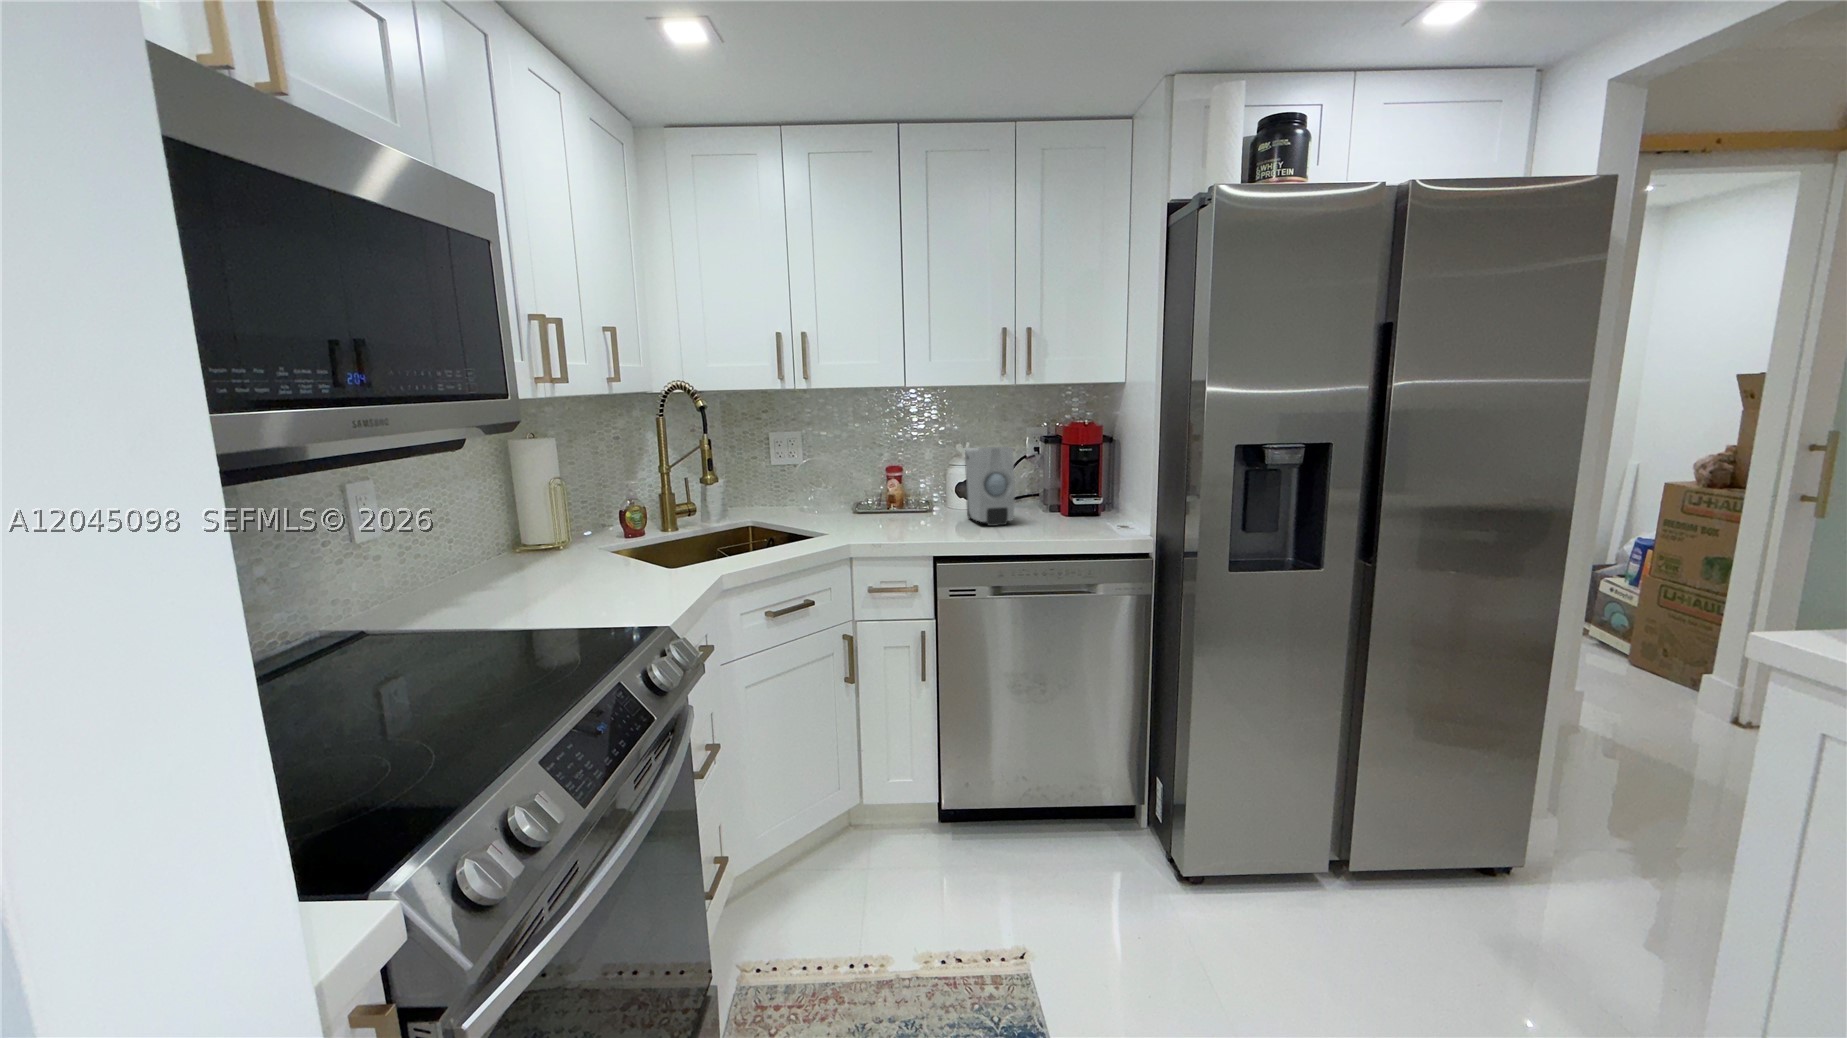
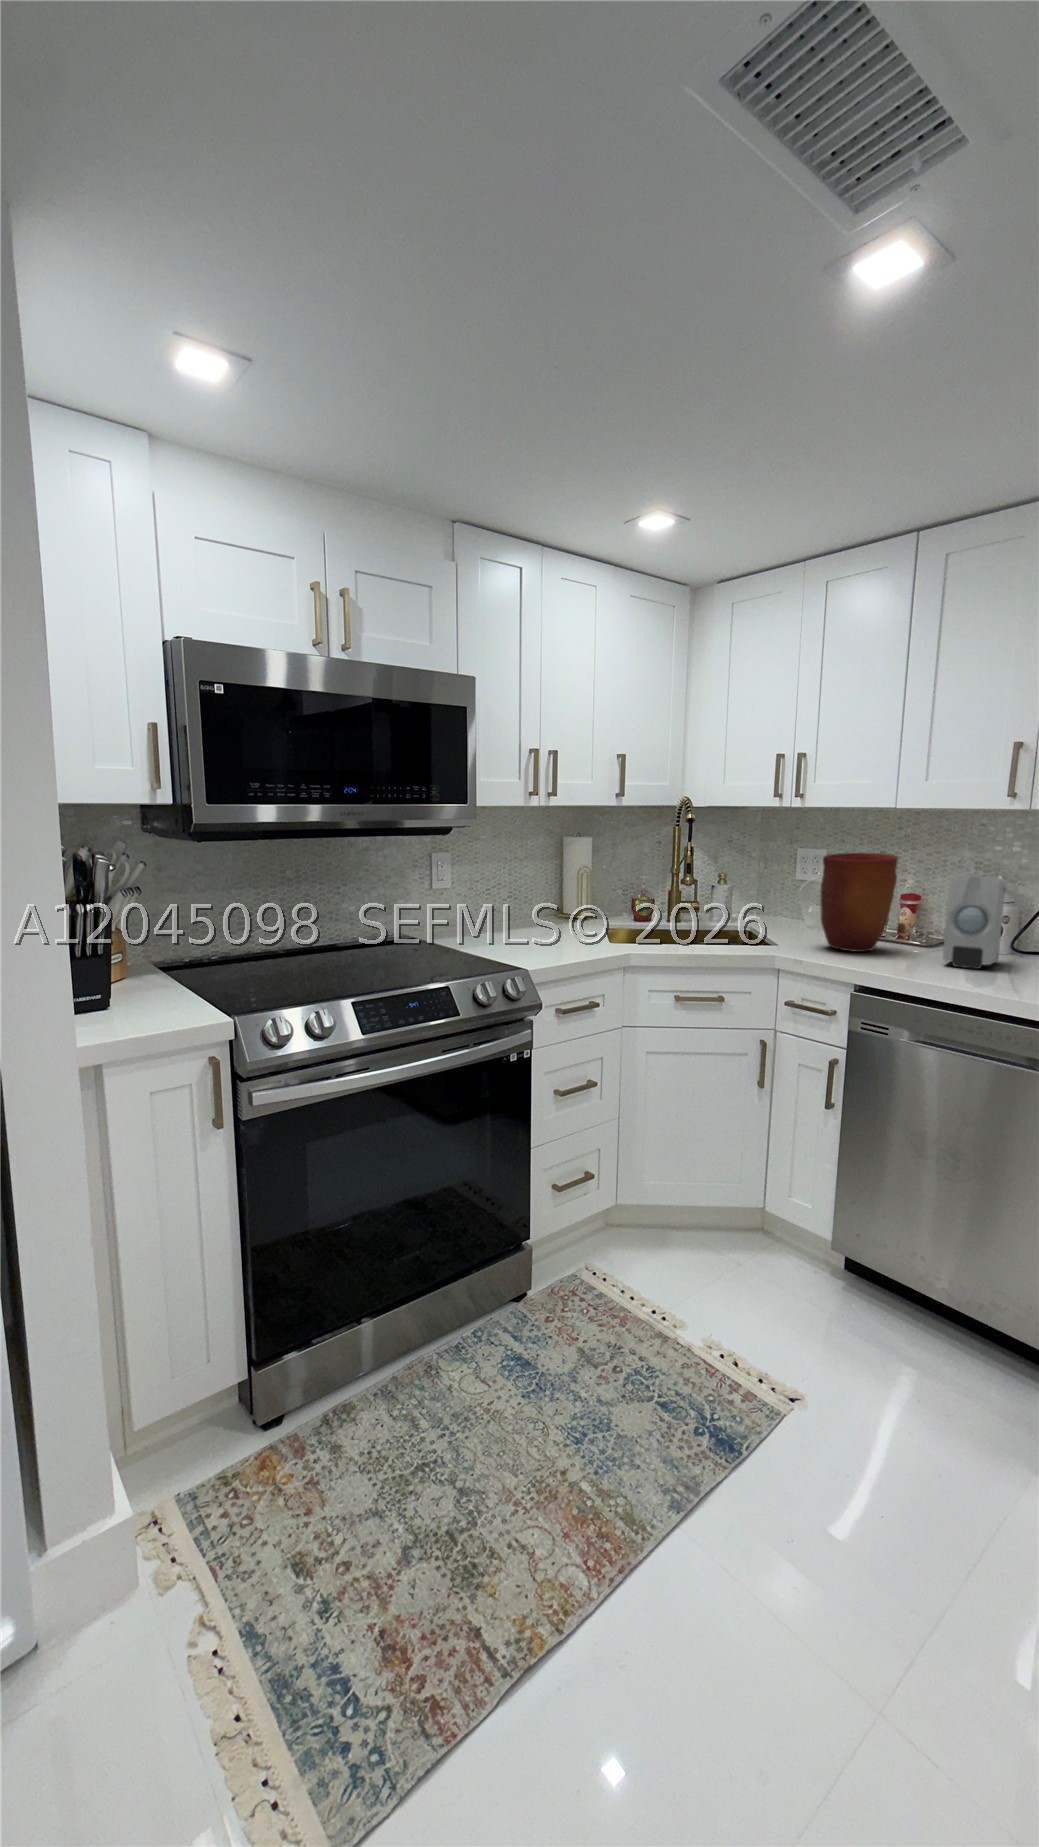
vase: none [856,430,921,526] -> present [820,853,898,952]

